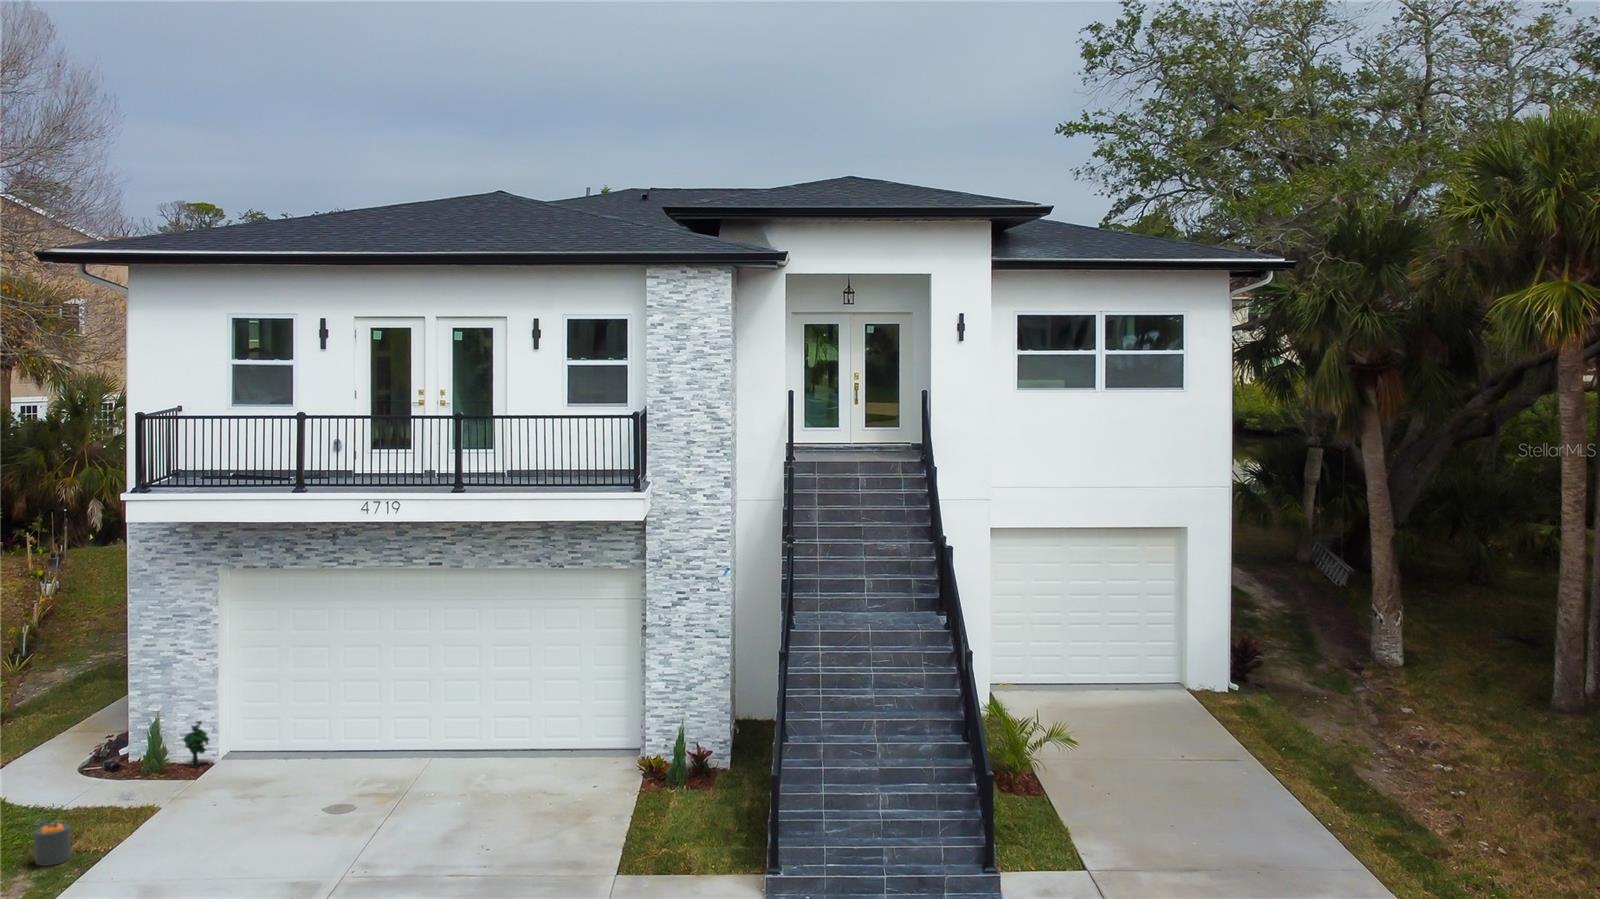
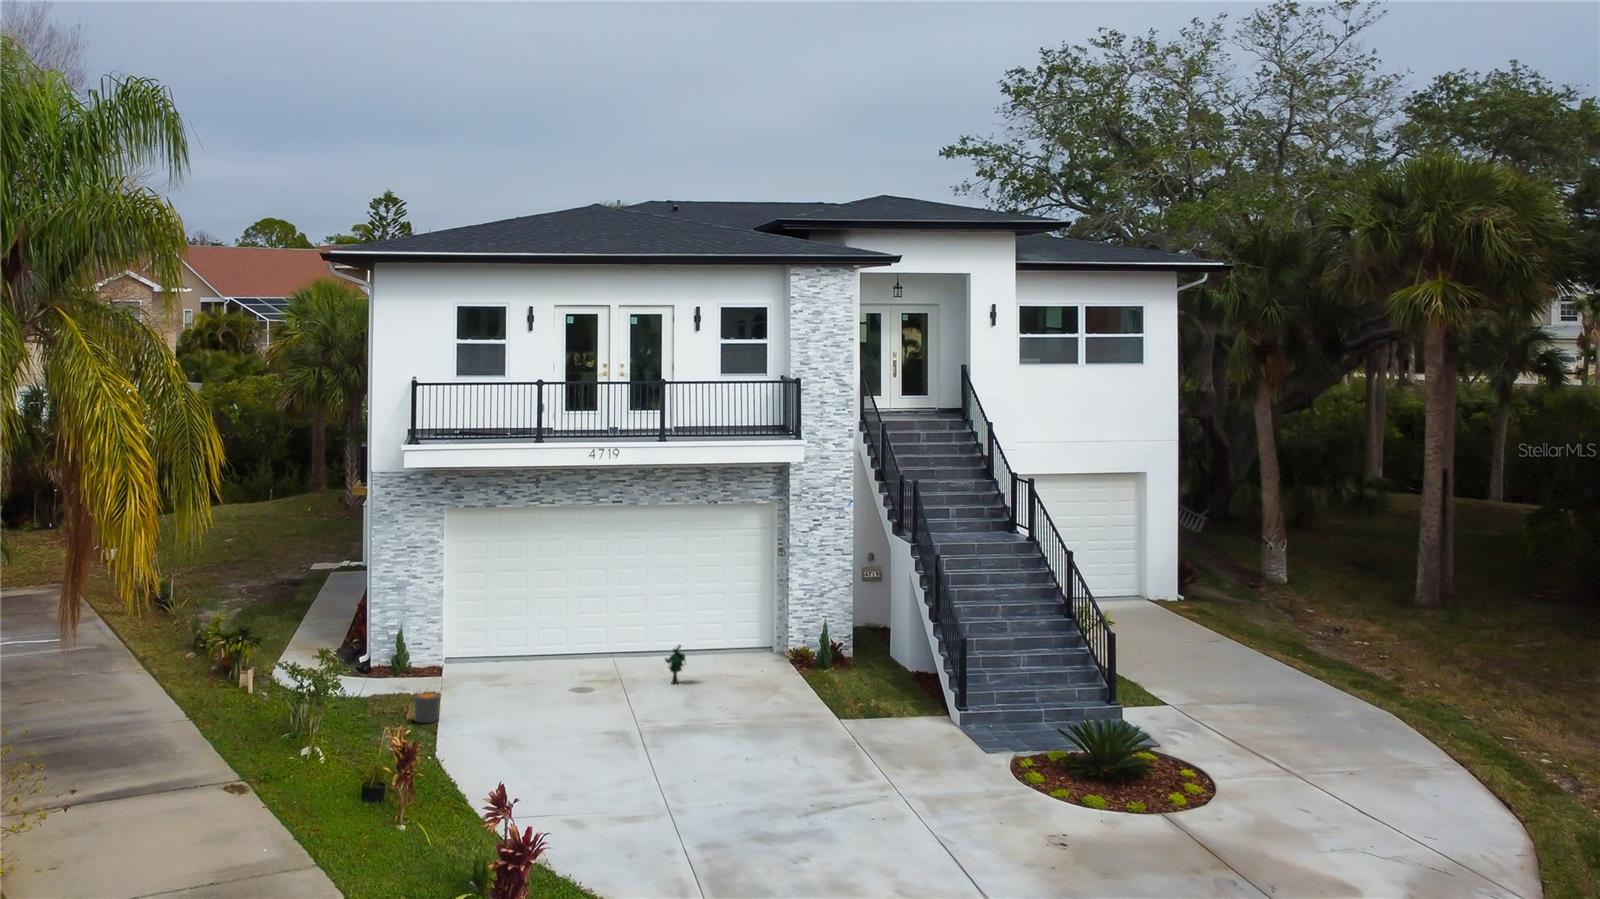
decorative plant: present [183,721,209,768] -> present [665,645,686,684]

